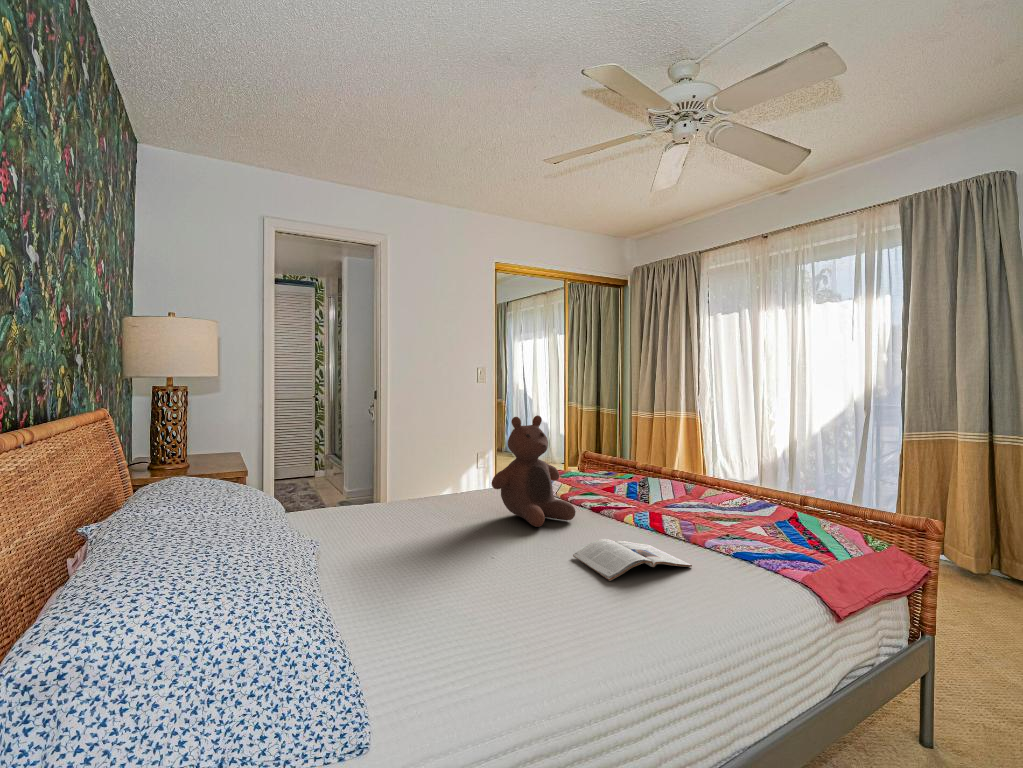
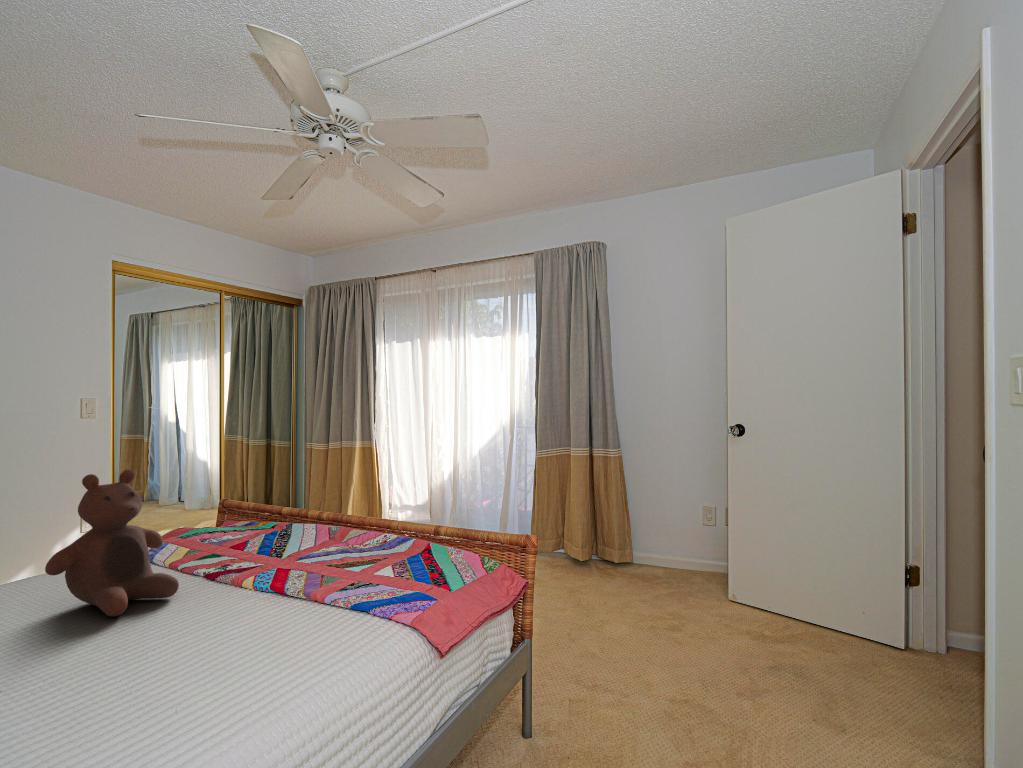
magazine: present [573,539,692,581] -> none [148,613,301,678]

